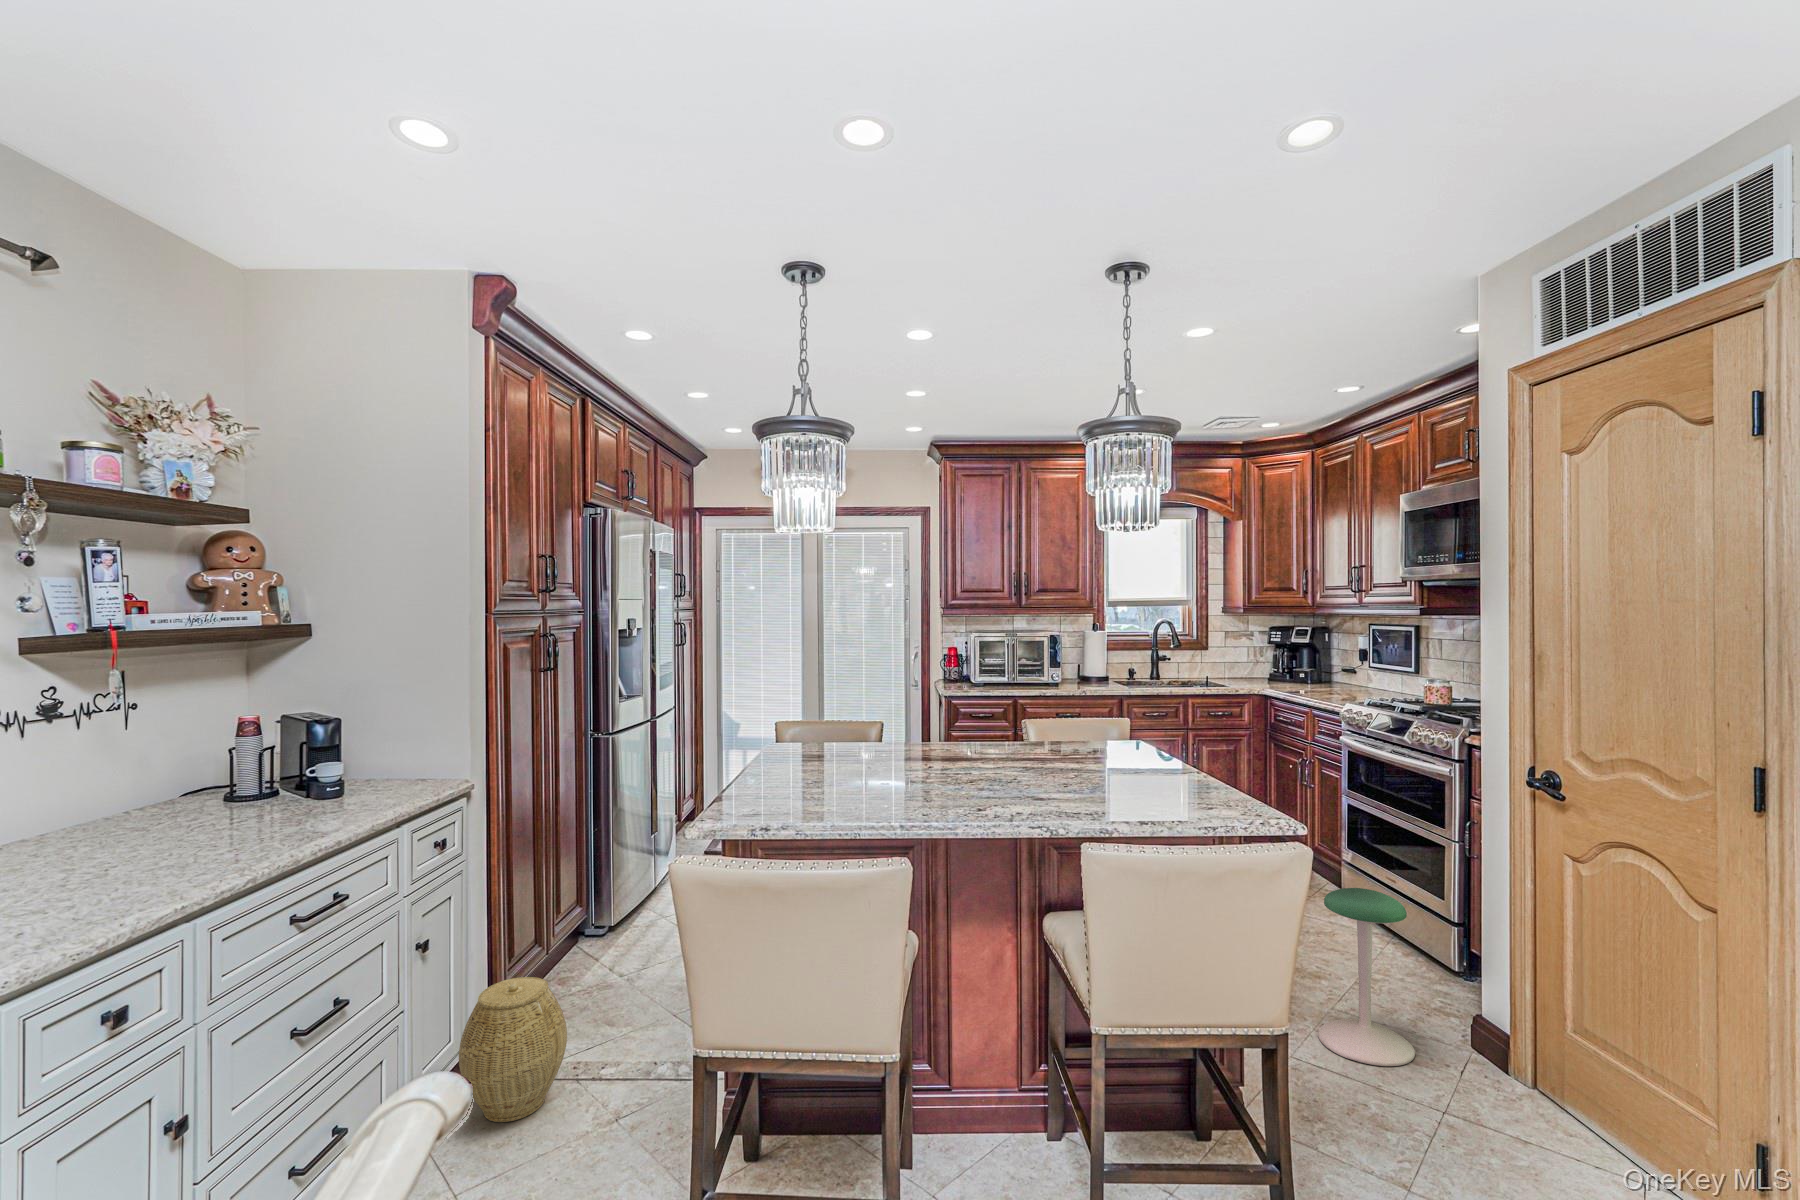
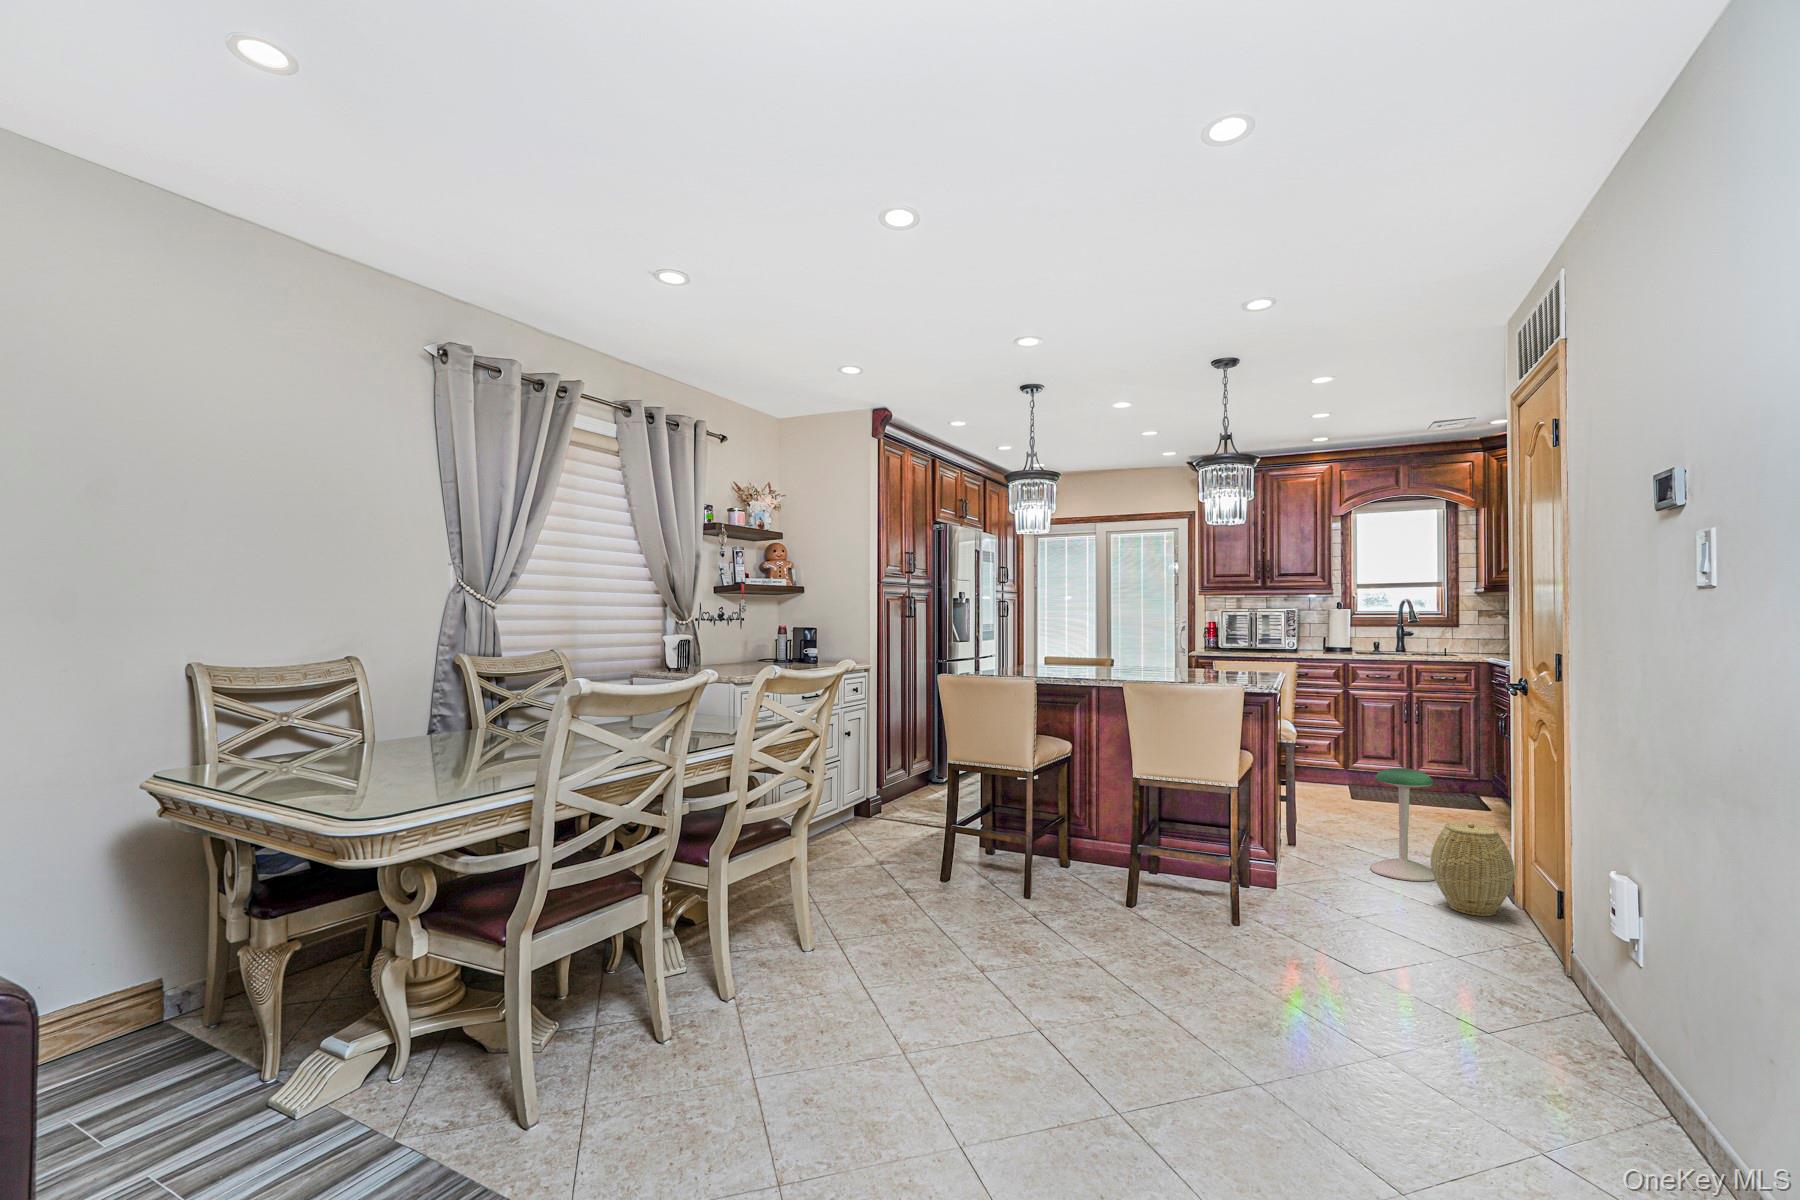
woven basket: present [459,977,567,1122] -> present [1431,822,1515,916]

